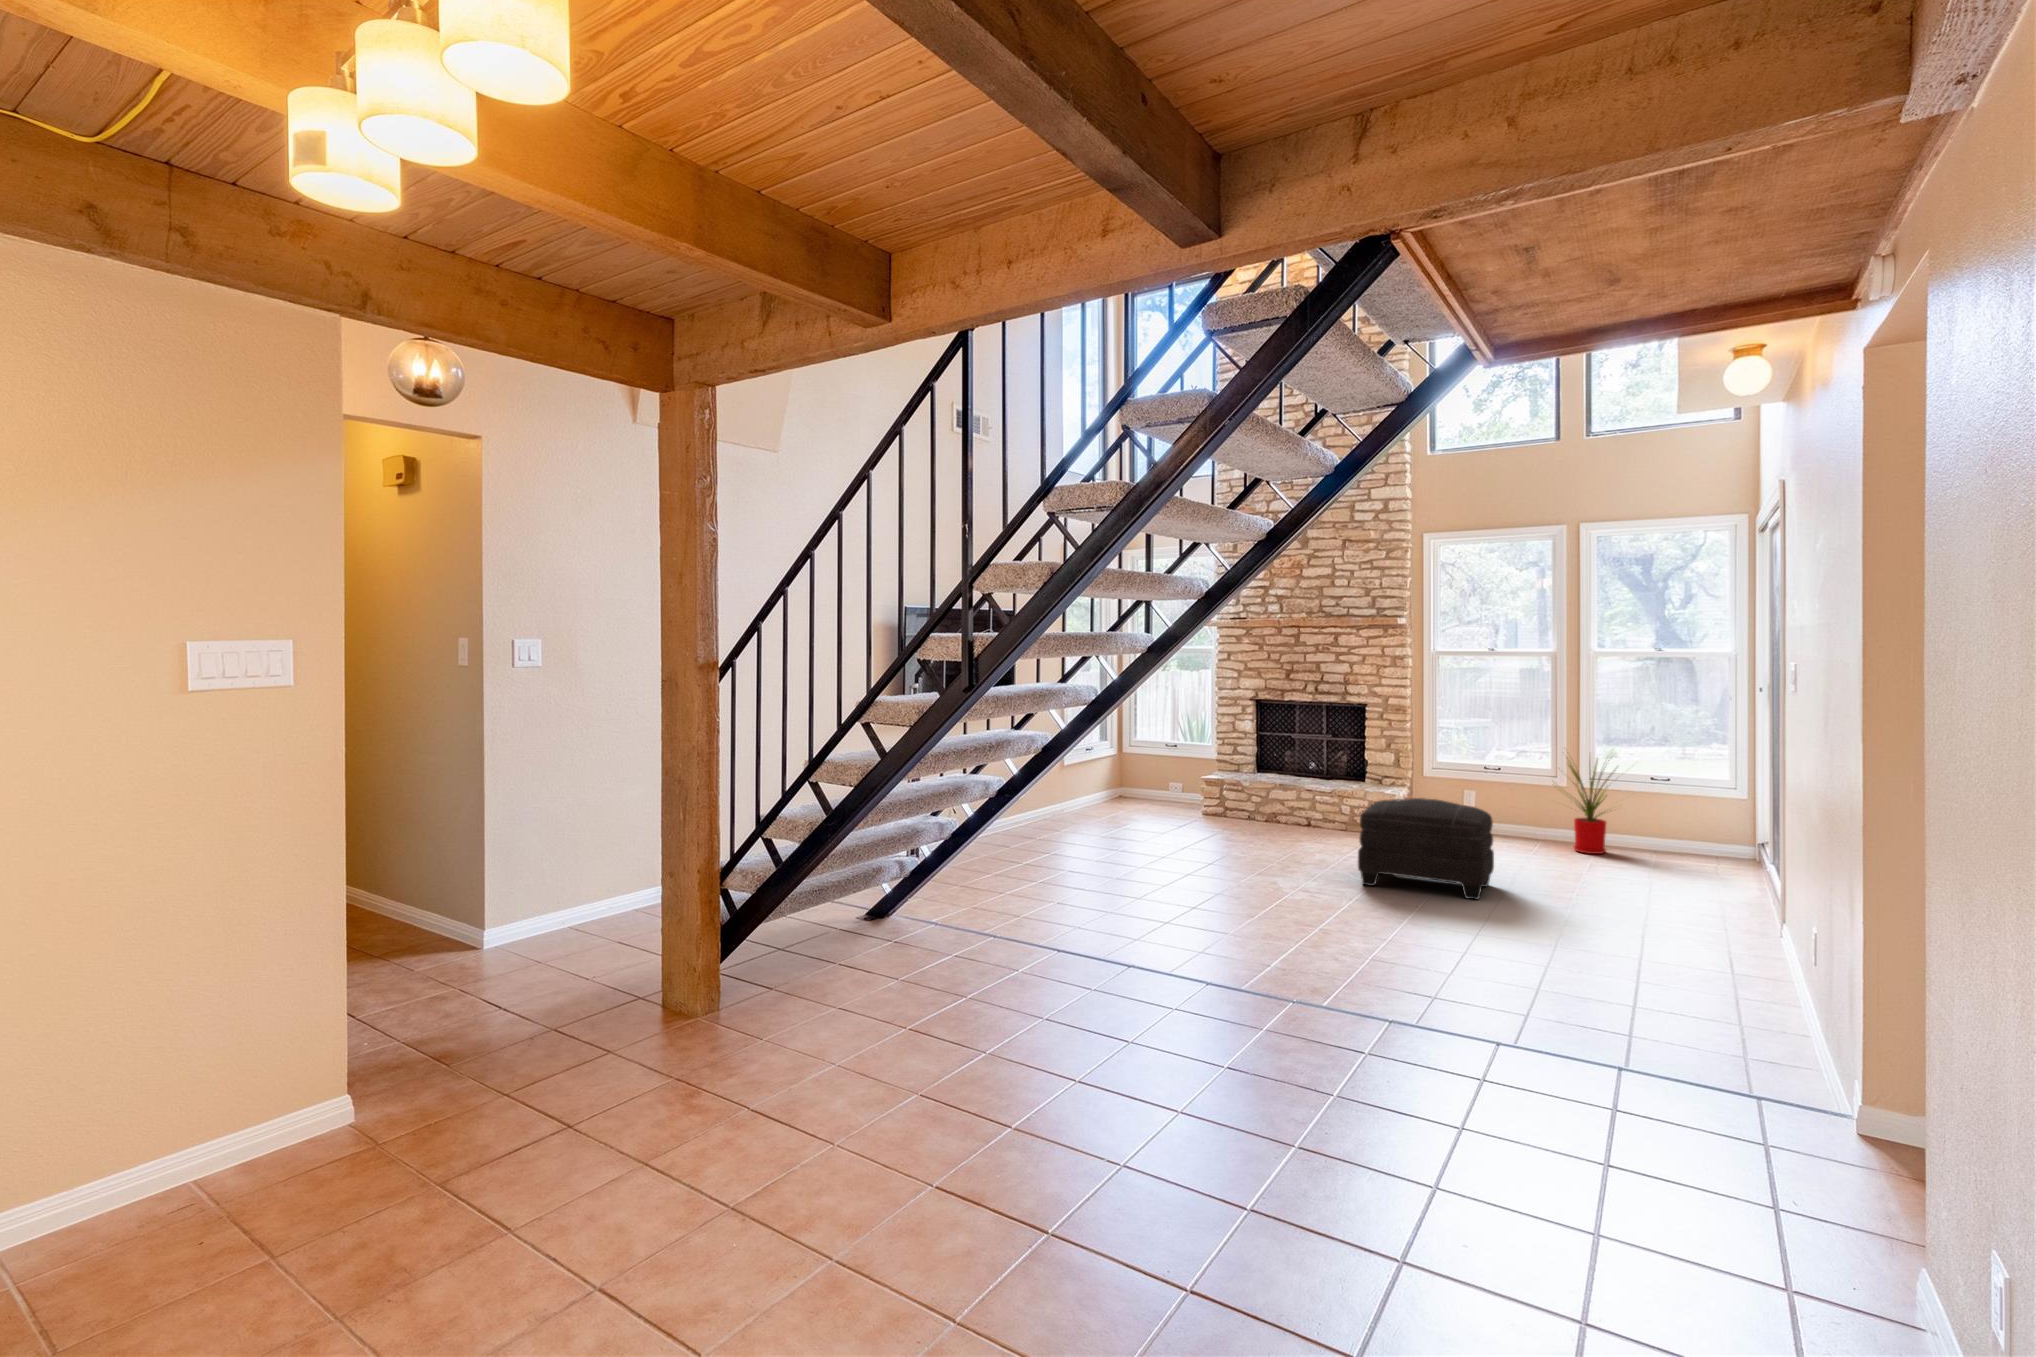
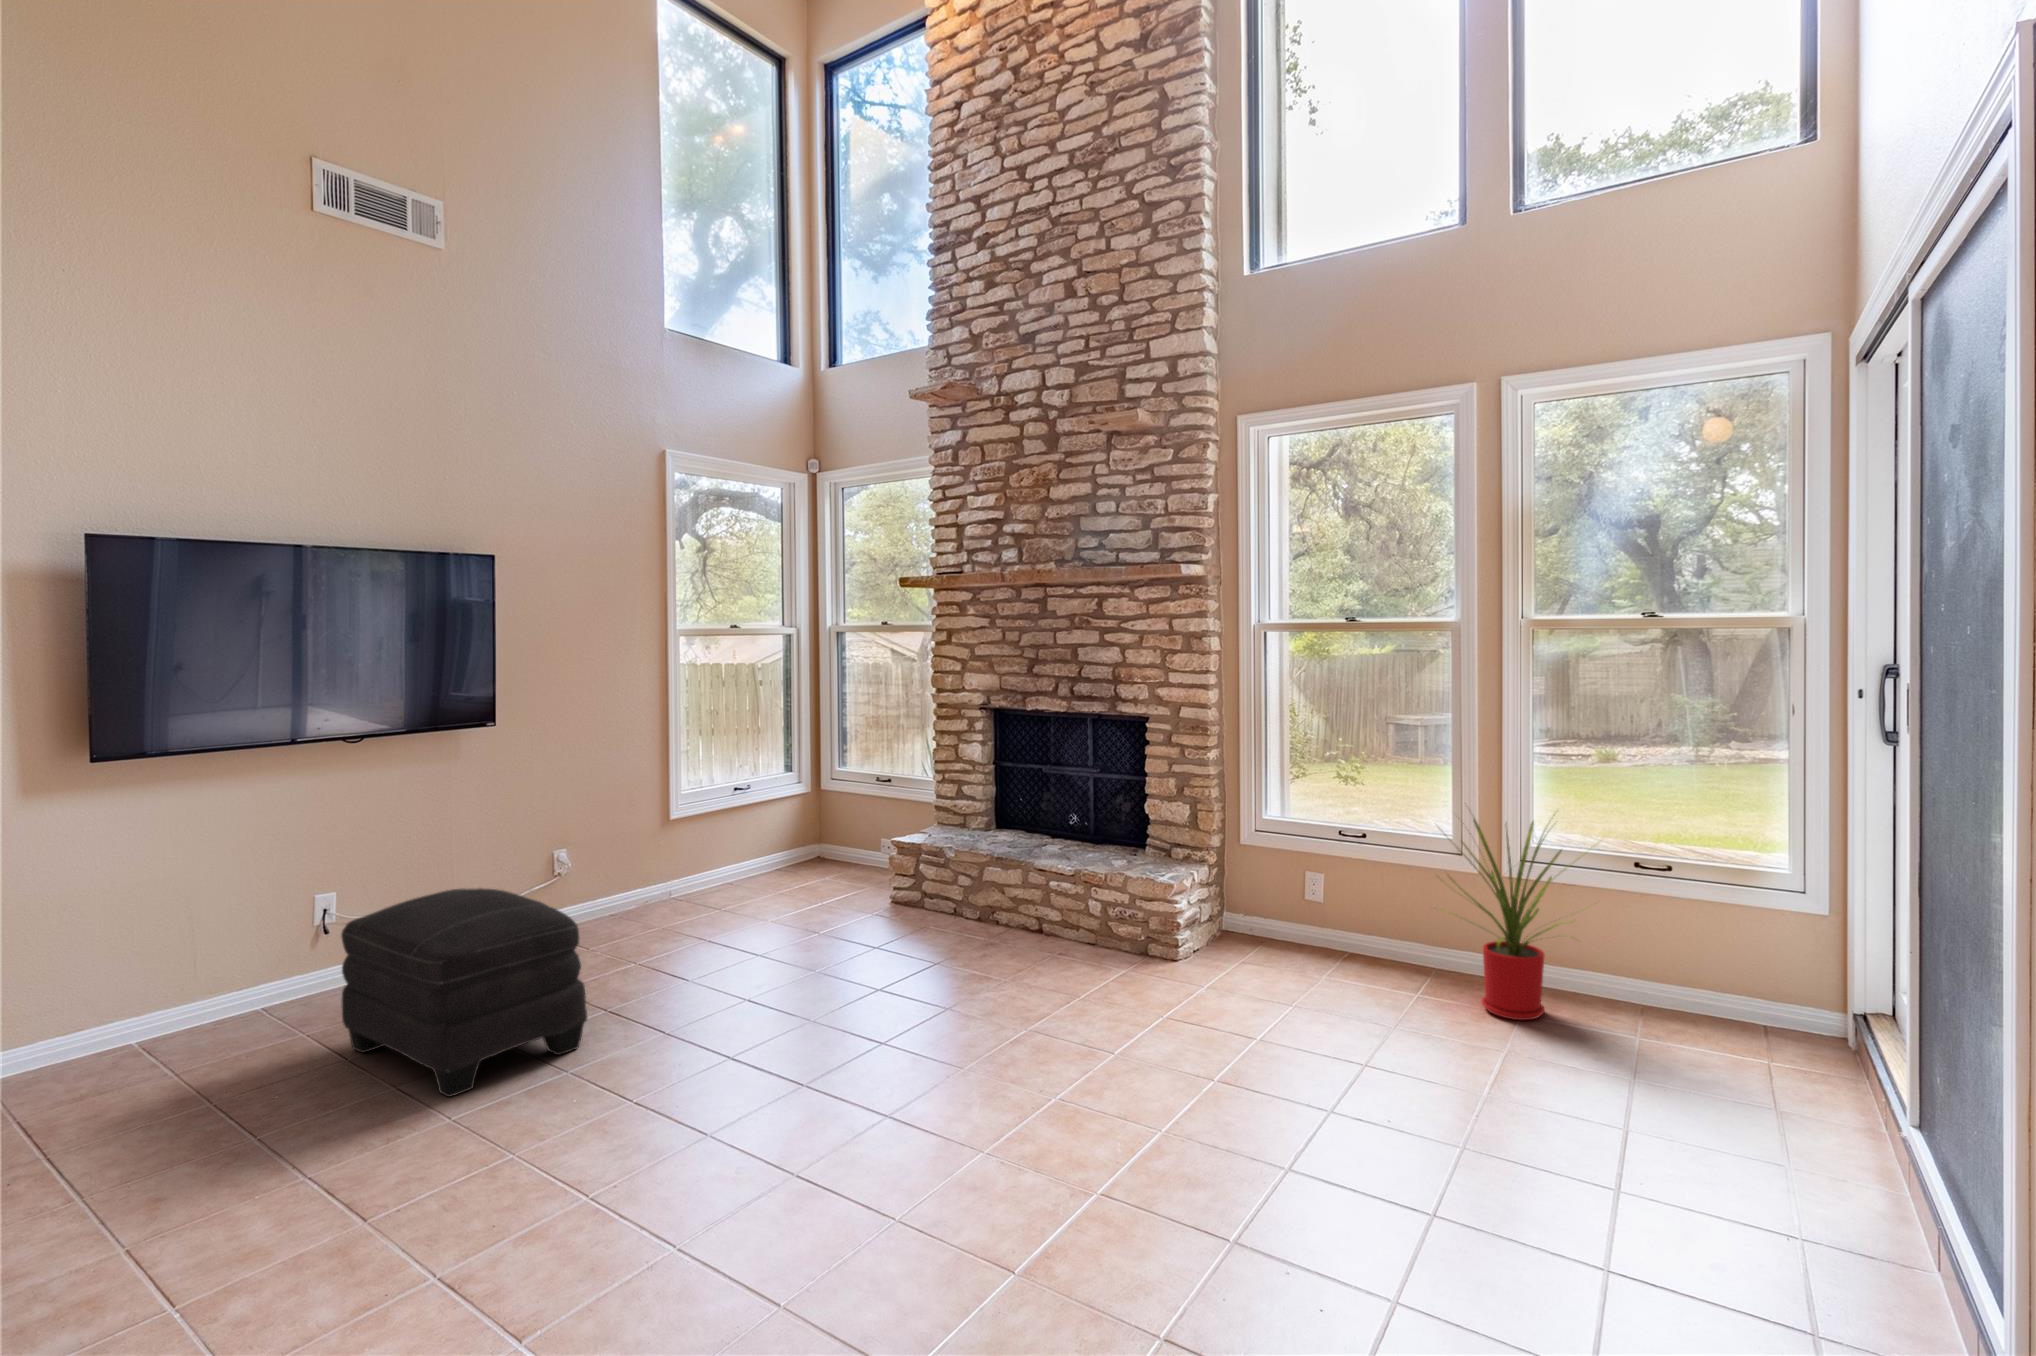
ottoman: present [1358,798,1494,900] -> present [341,888,587,1097]

